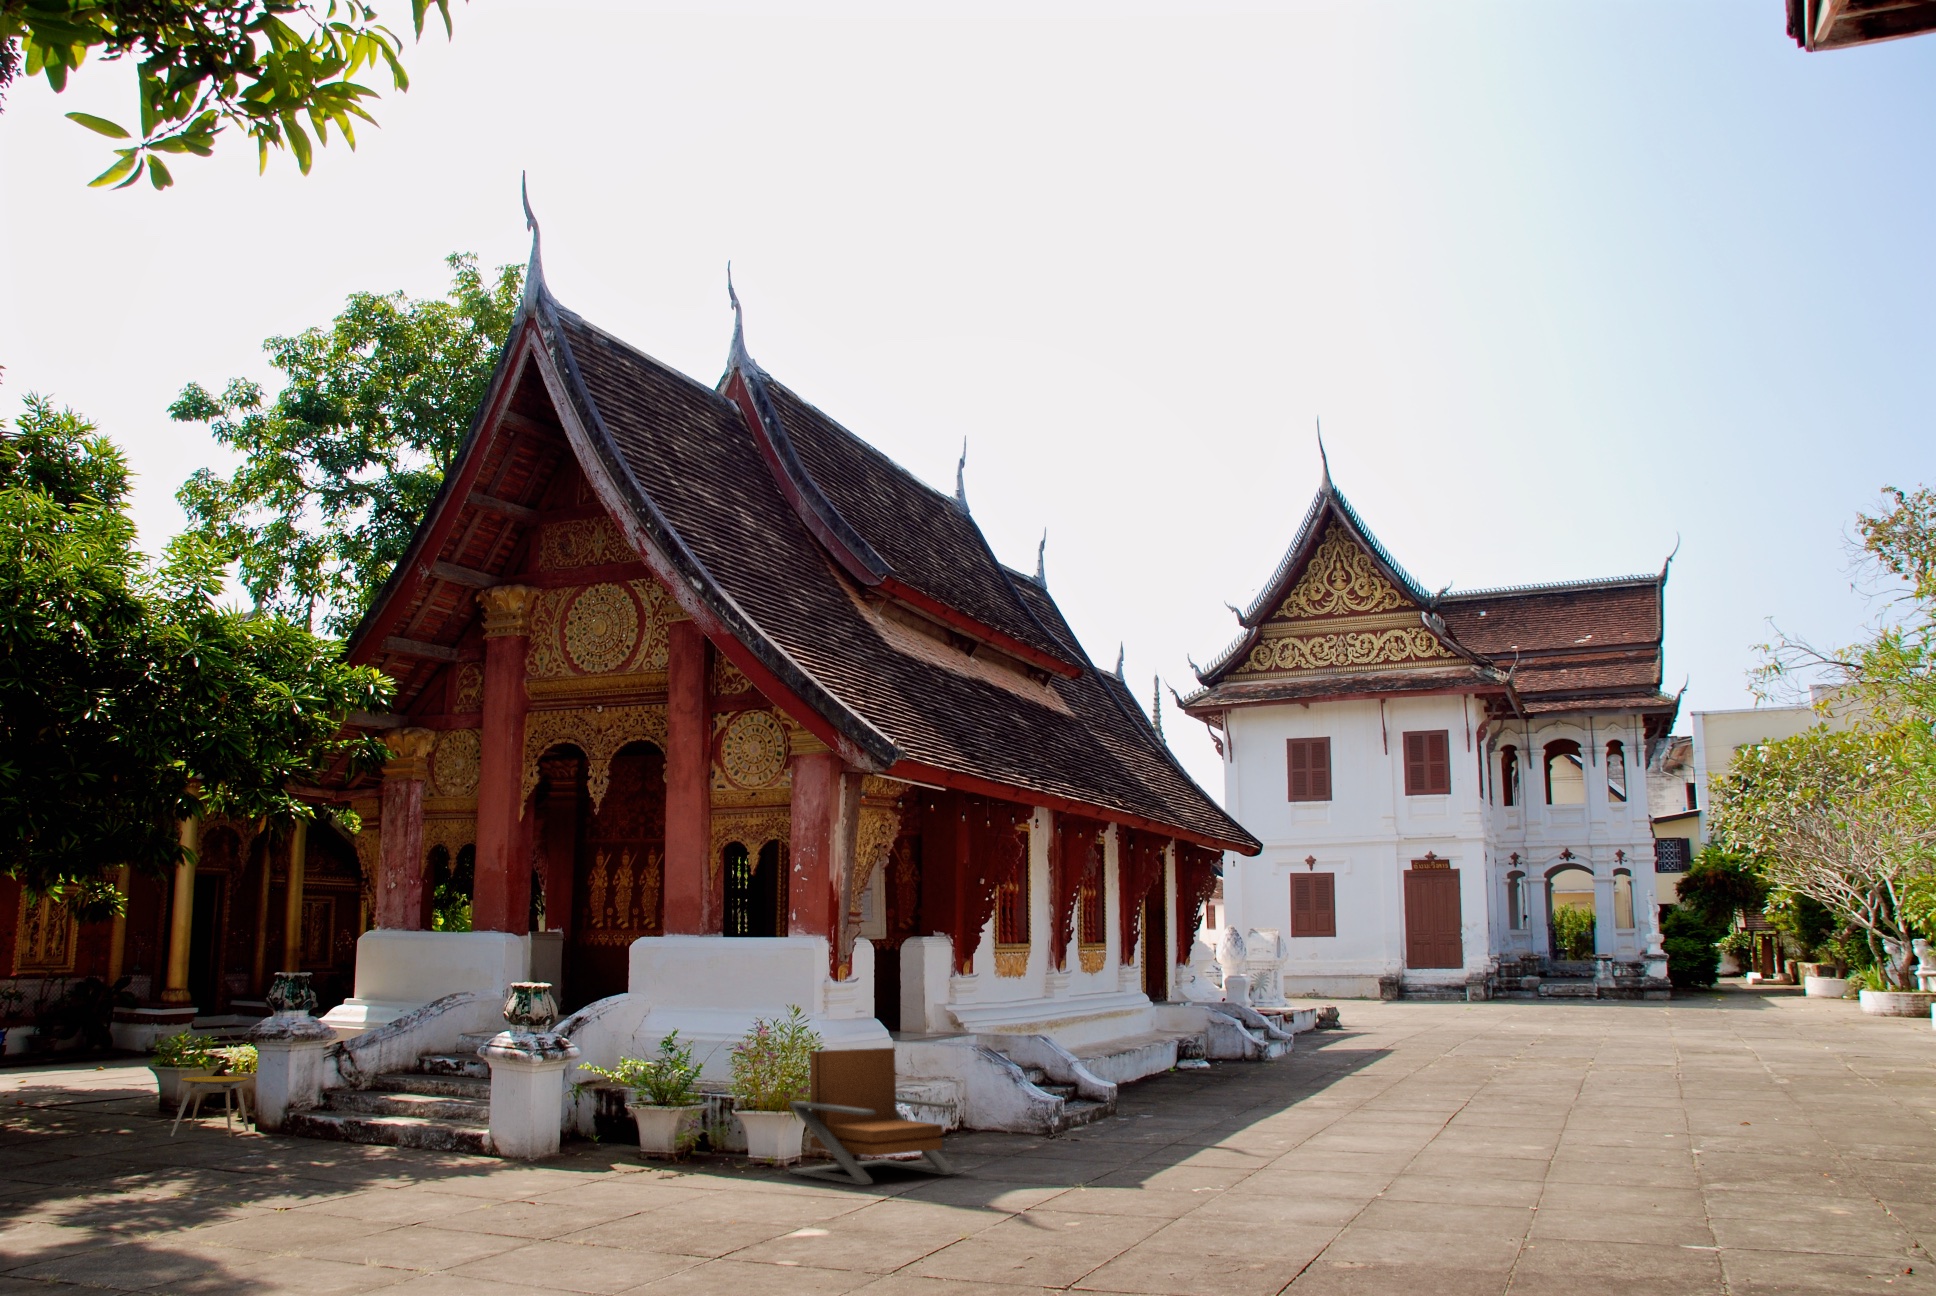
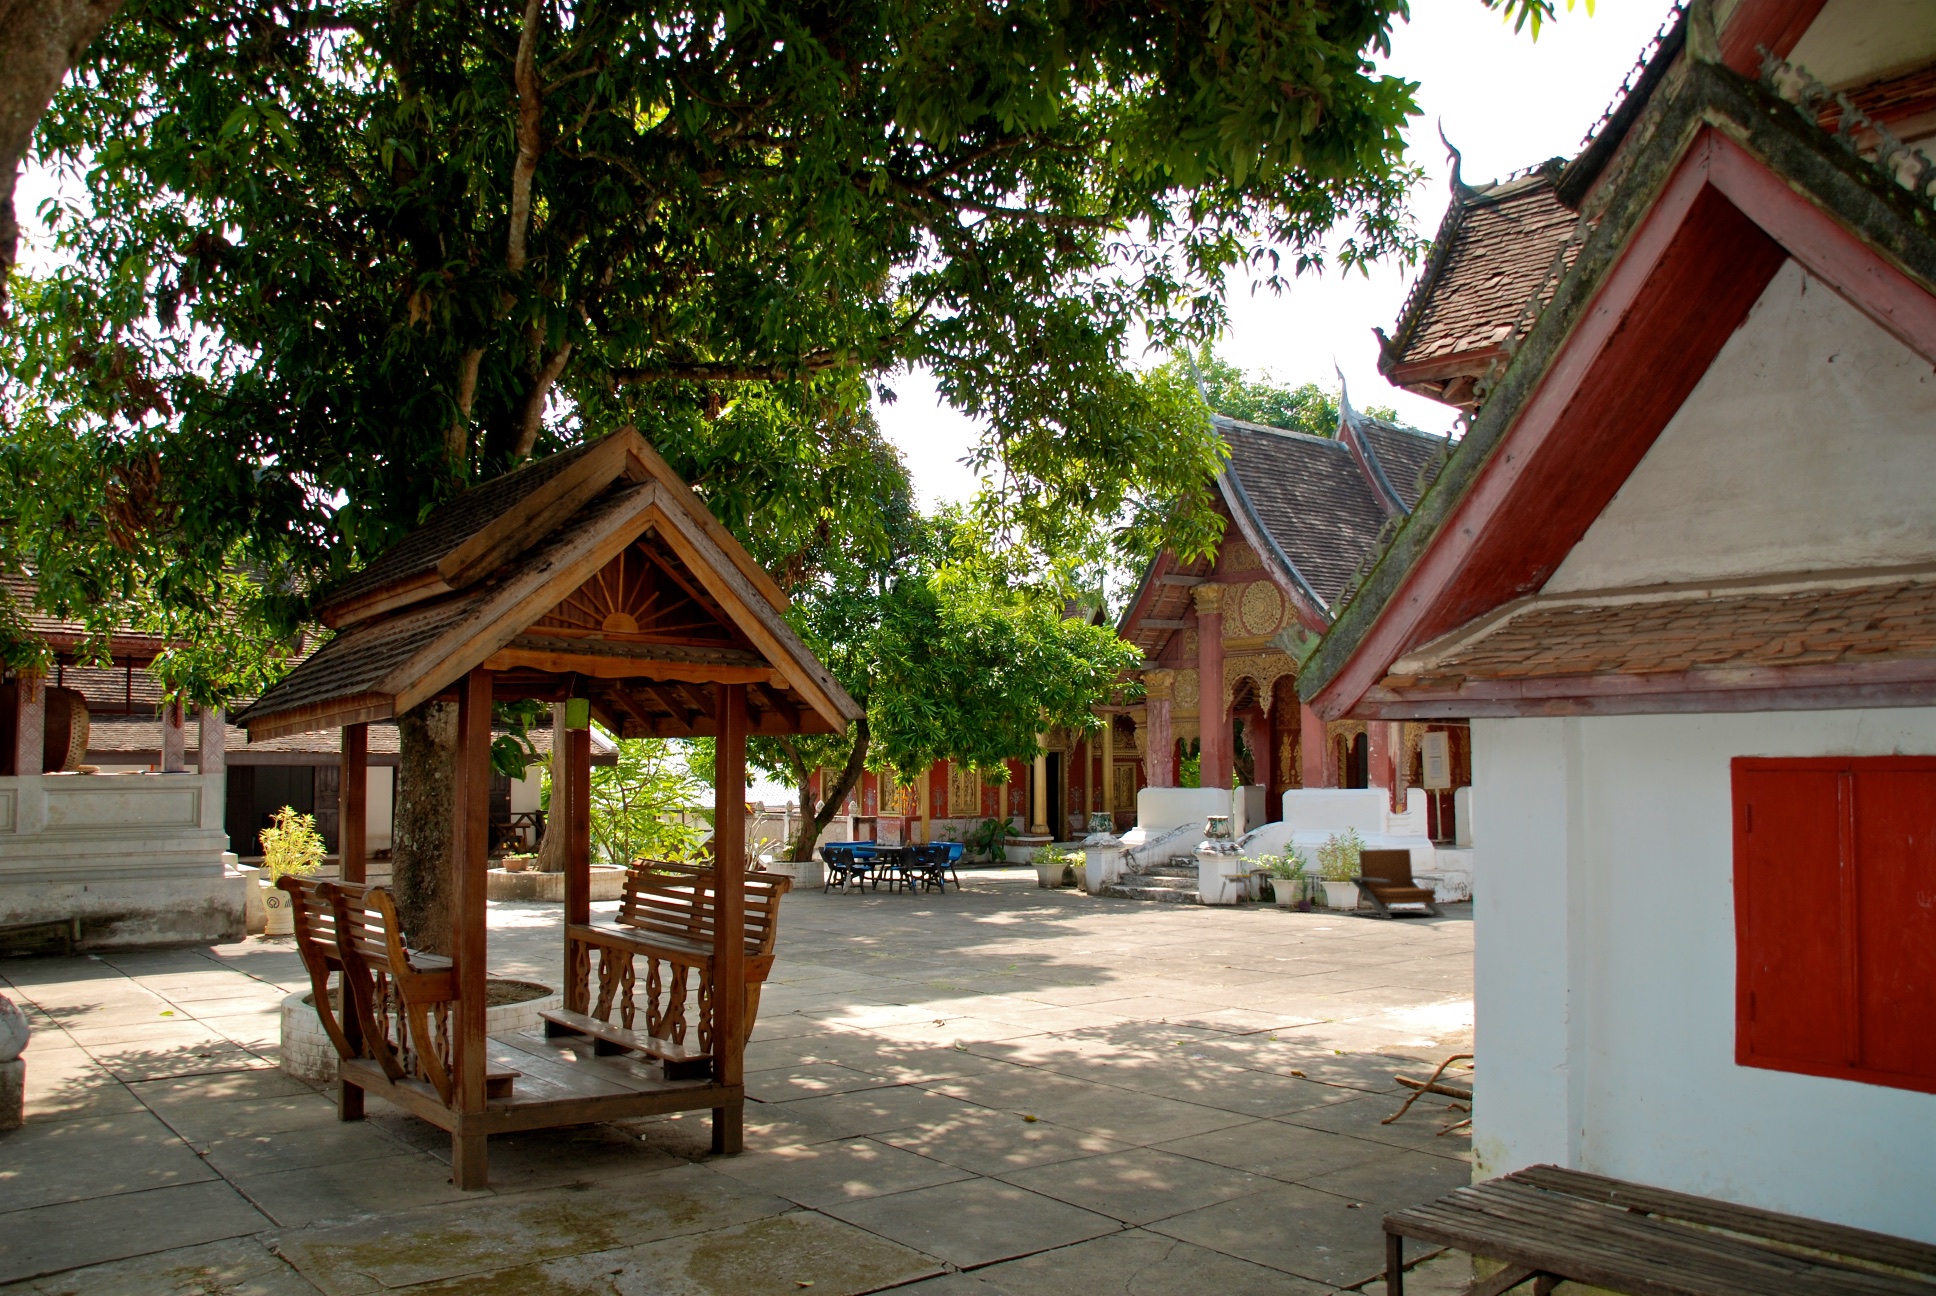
stool: present [170,1076,249,1137] -> present [1220,874,1256,901]
decorative plant: none [663,1096,737,1170] -> present [1298,875,1311,912]

